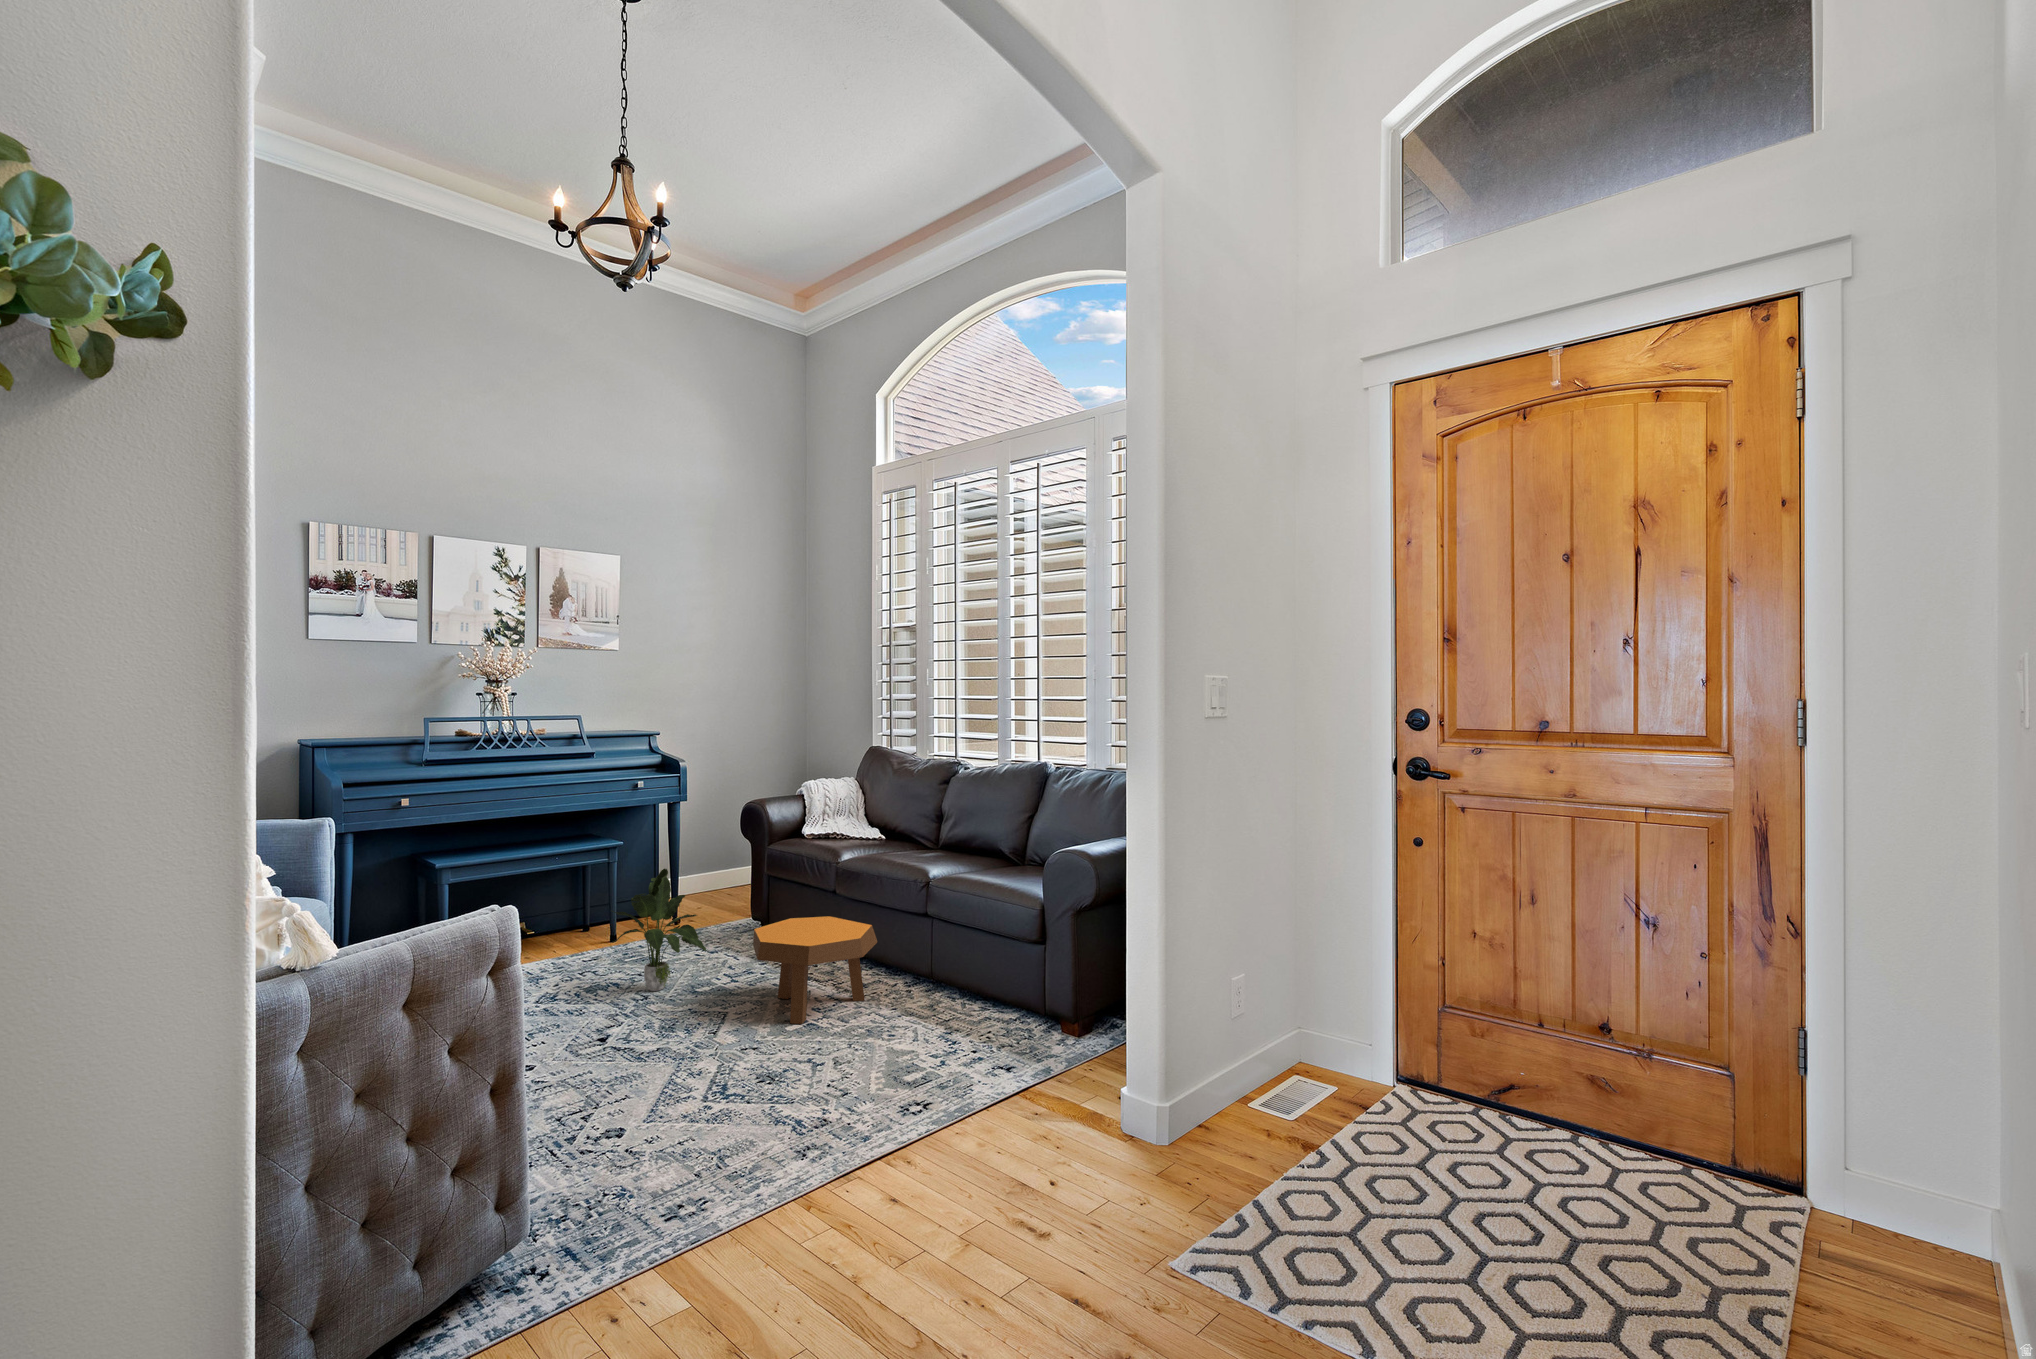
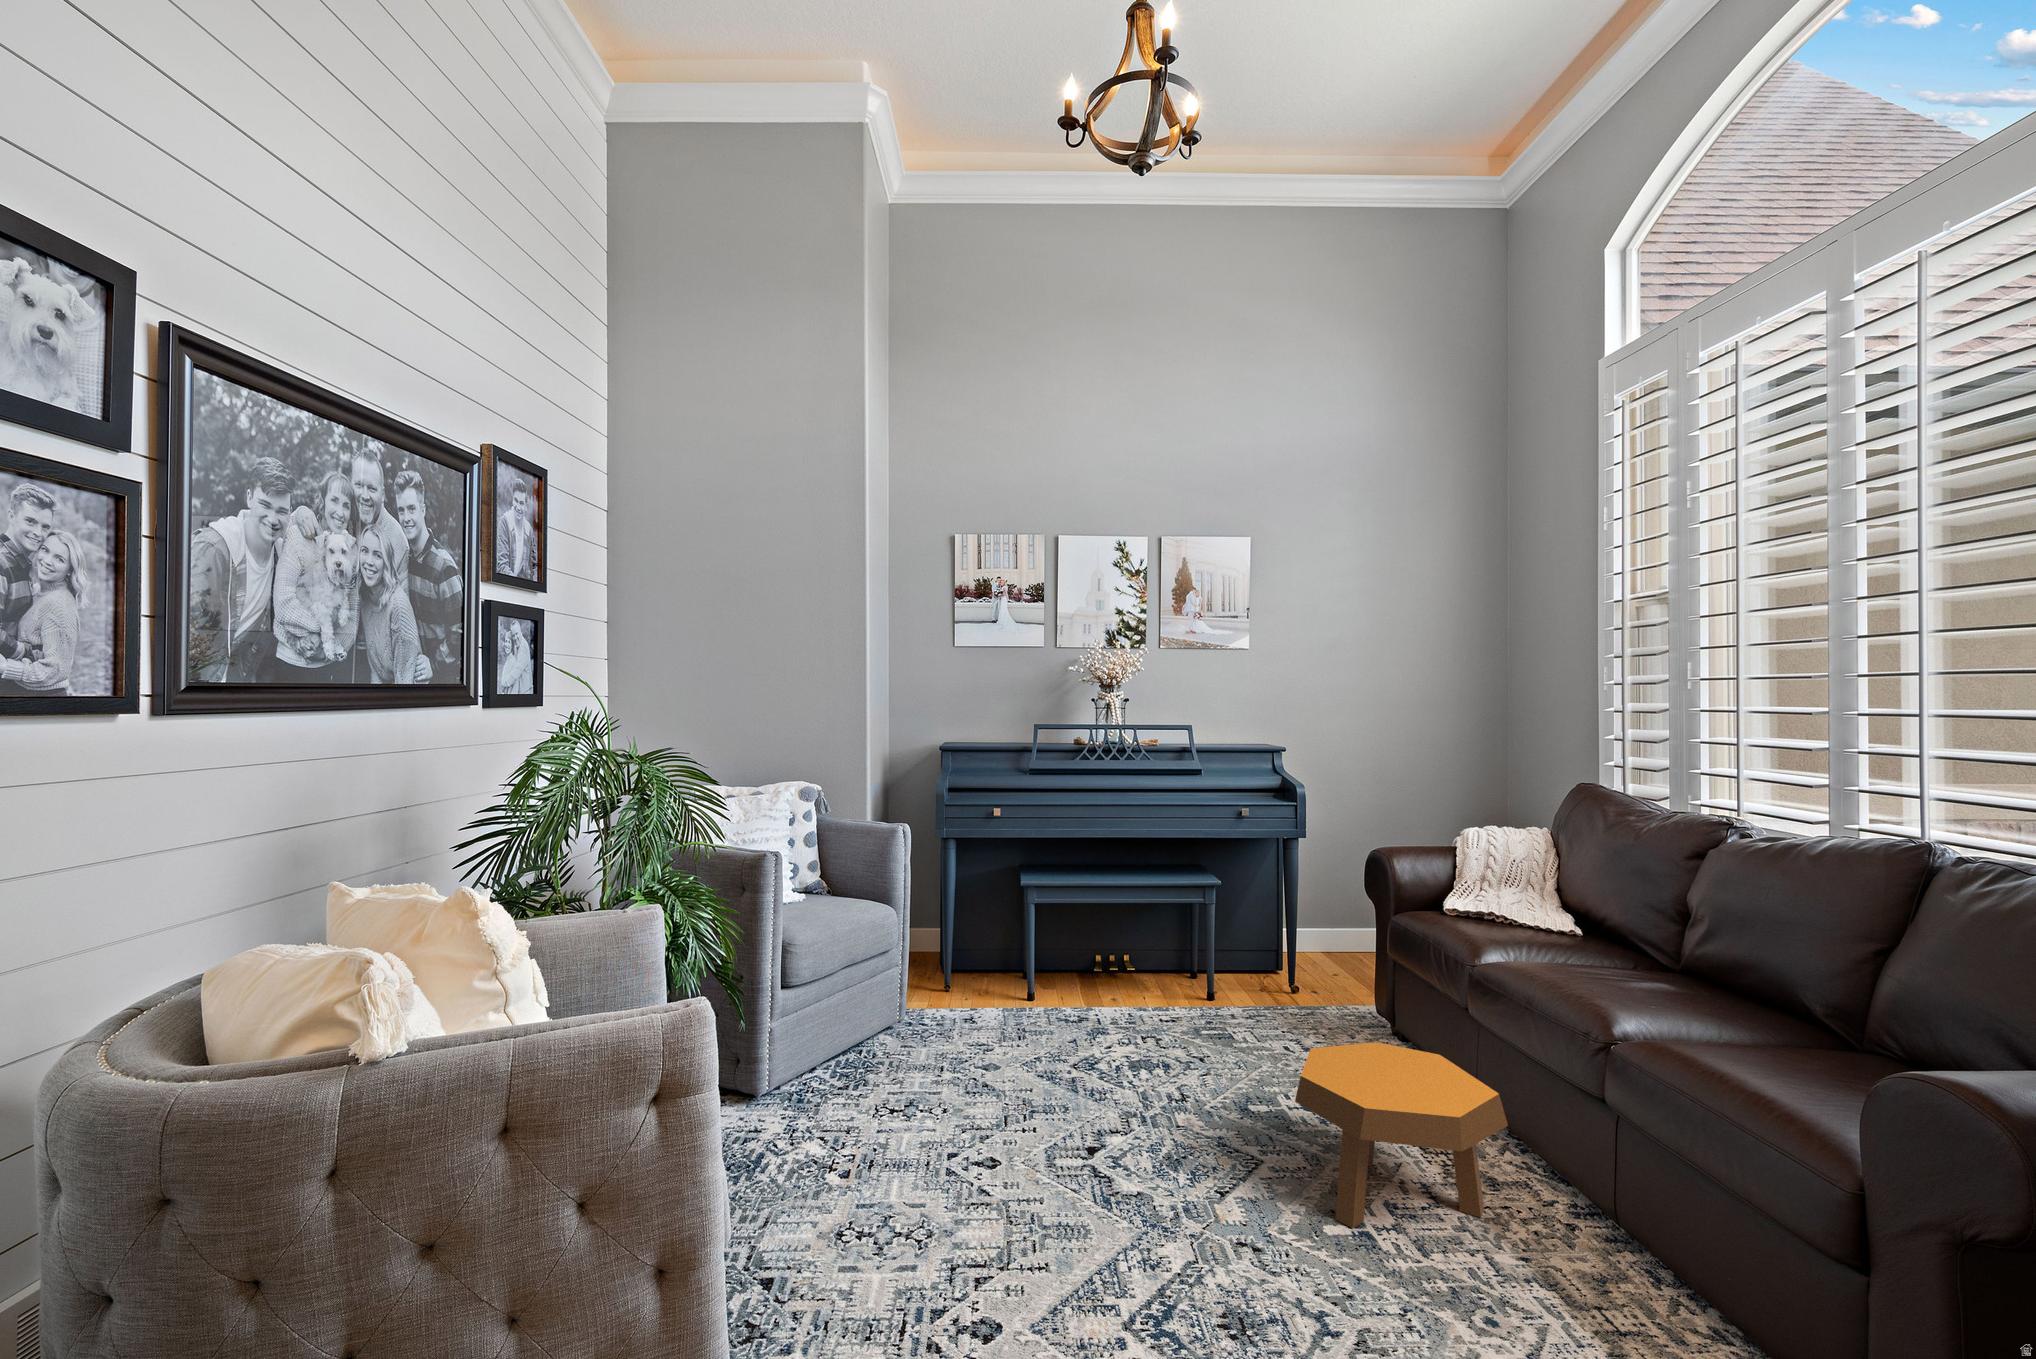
potted plant: present [612,869,706,991] -> none [1144,931,1268,1091]

